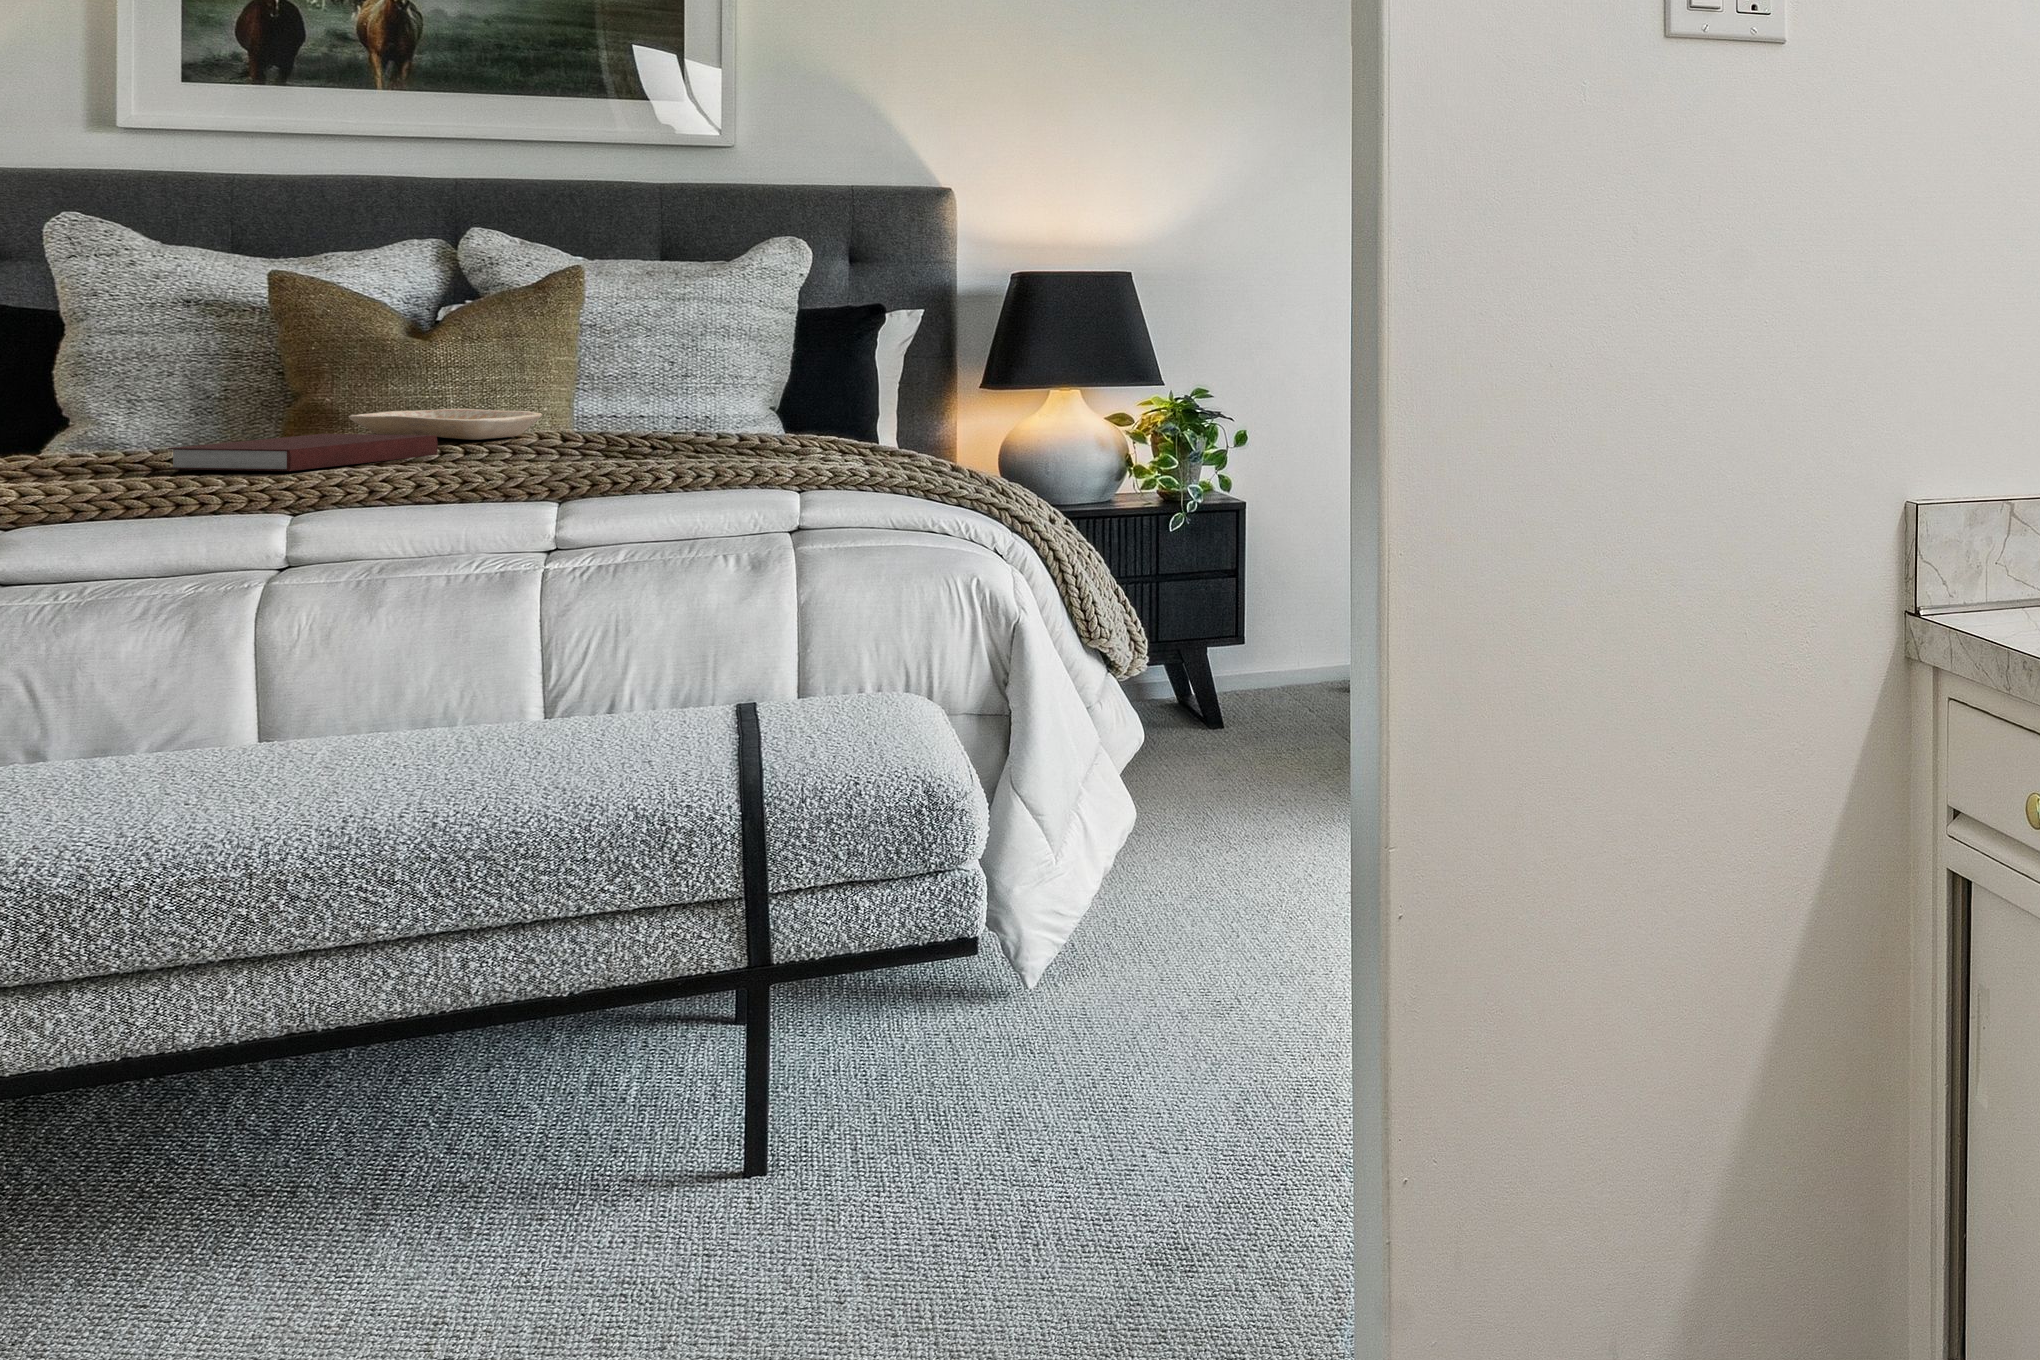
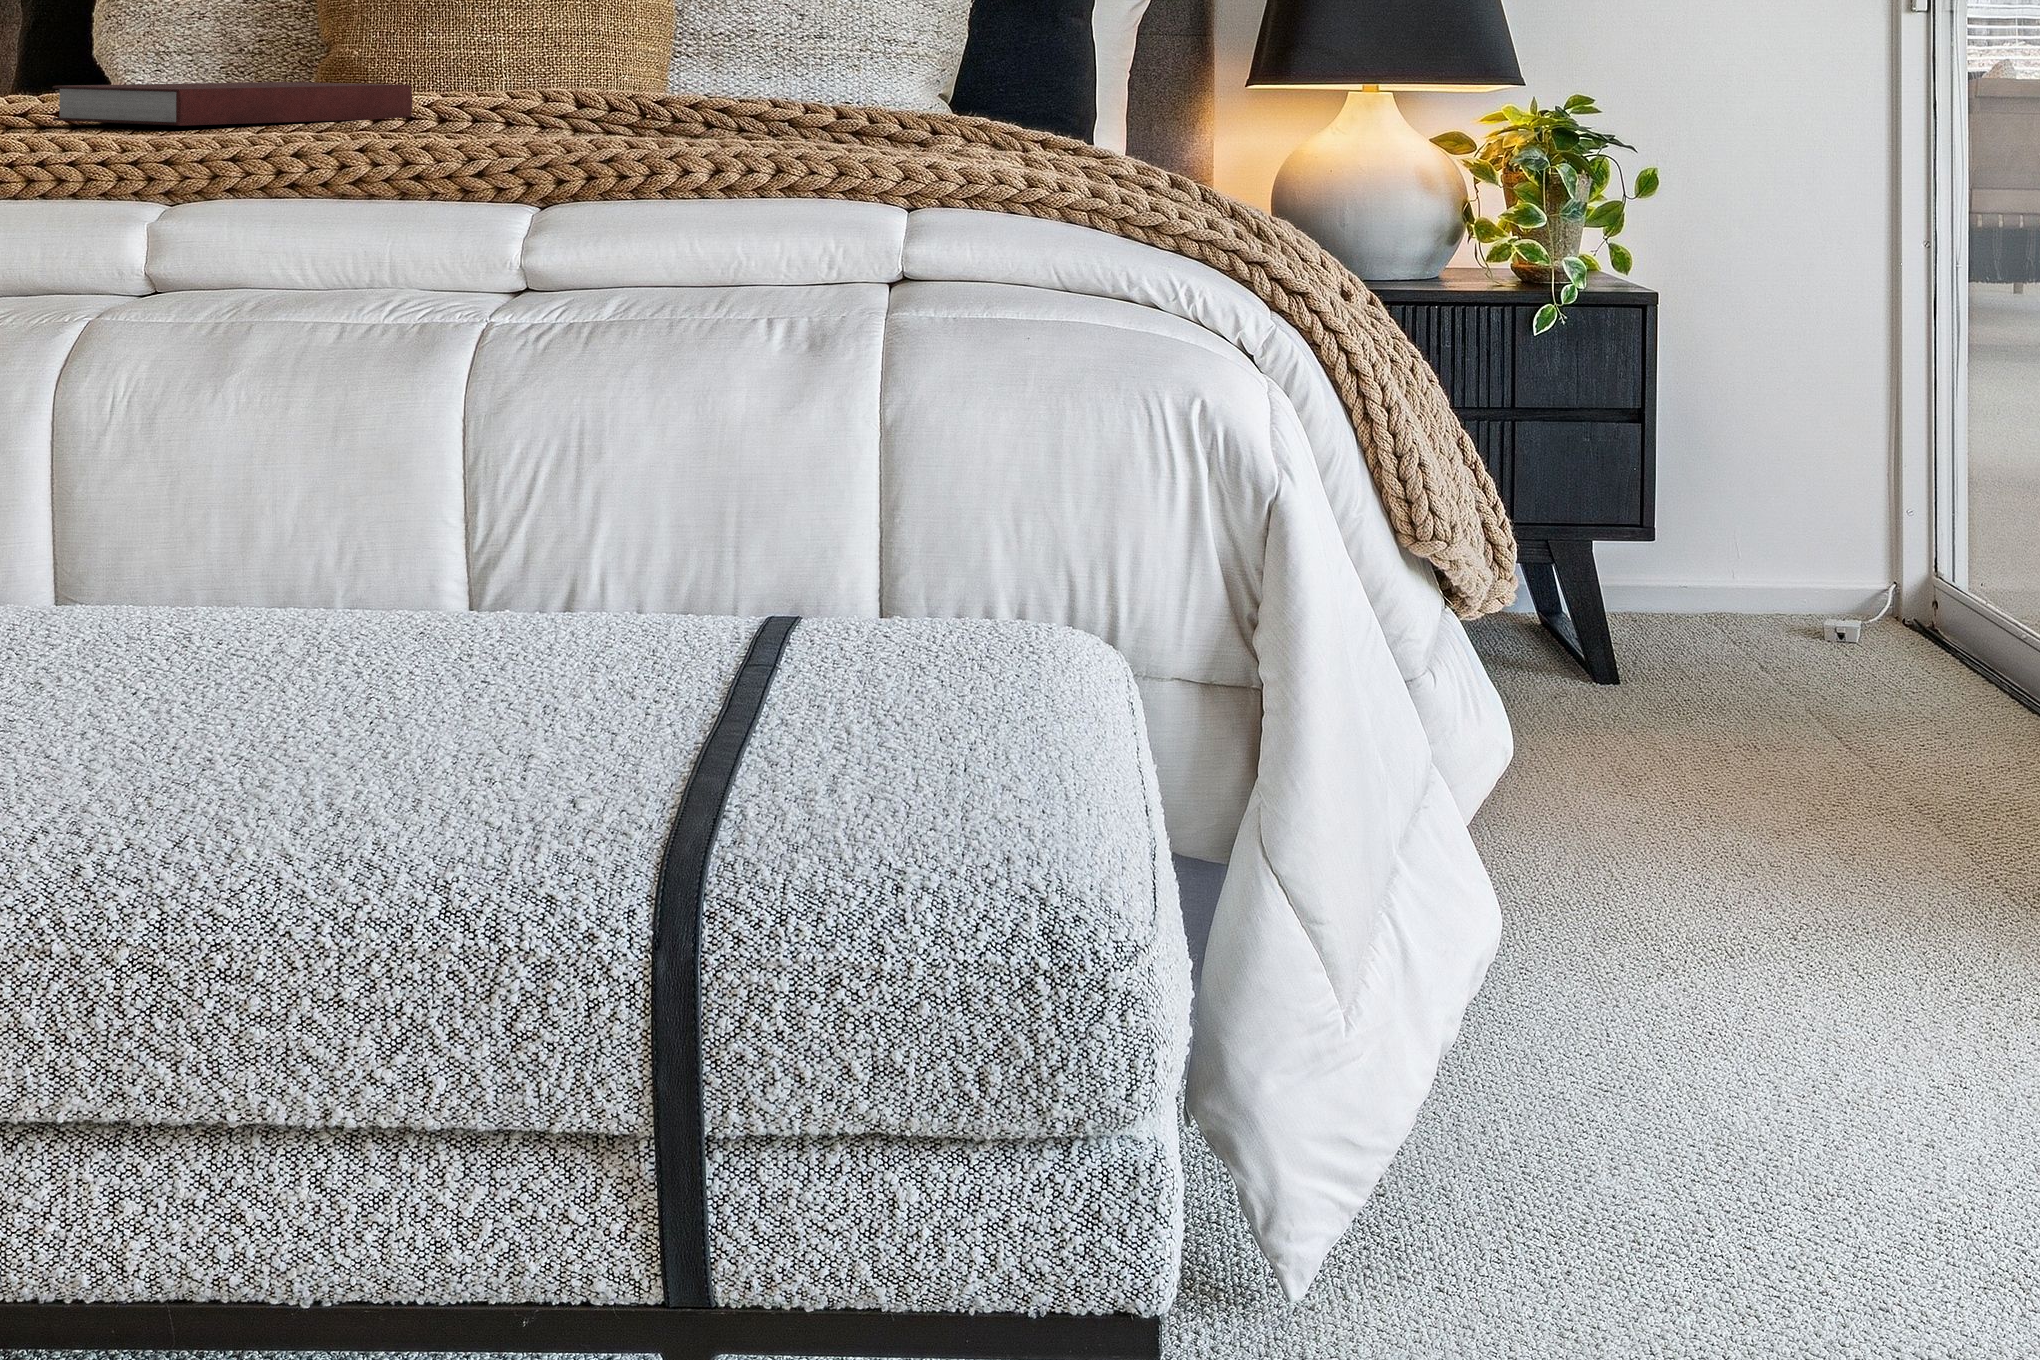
tray: present [349,409,542,440] -> none [354,62,583,103]

